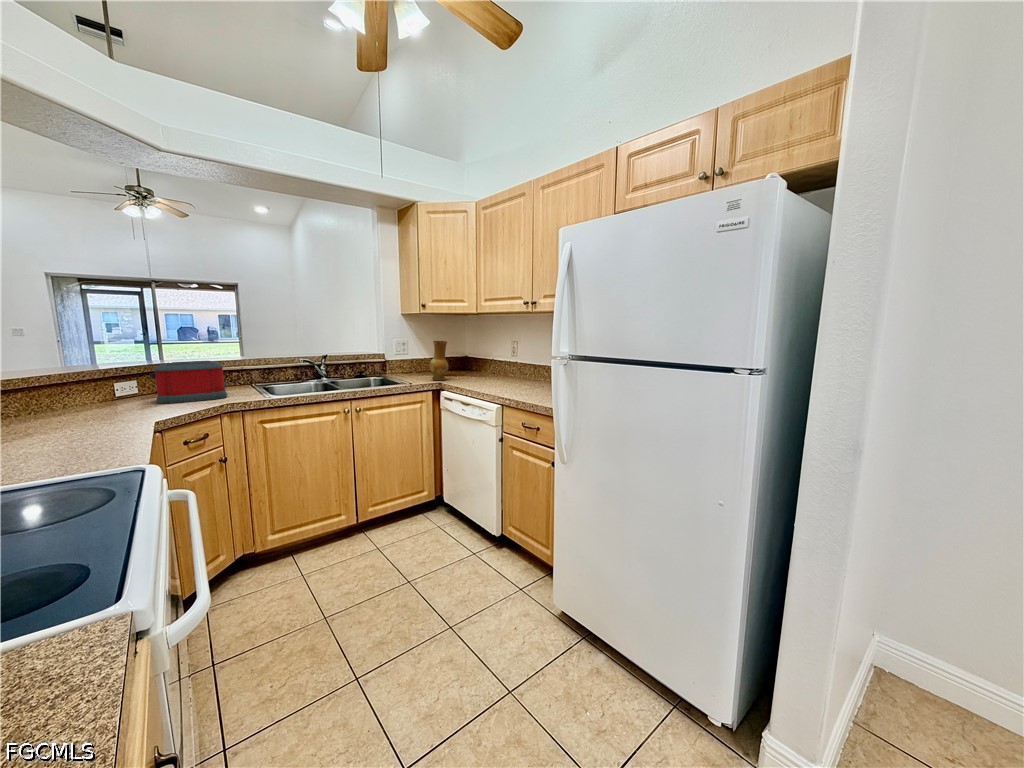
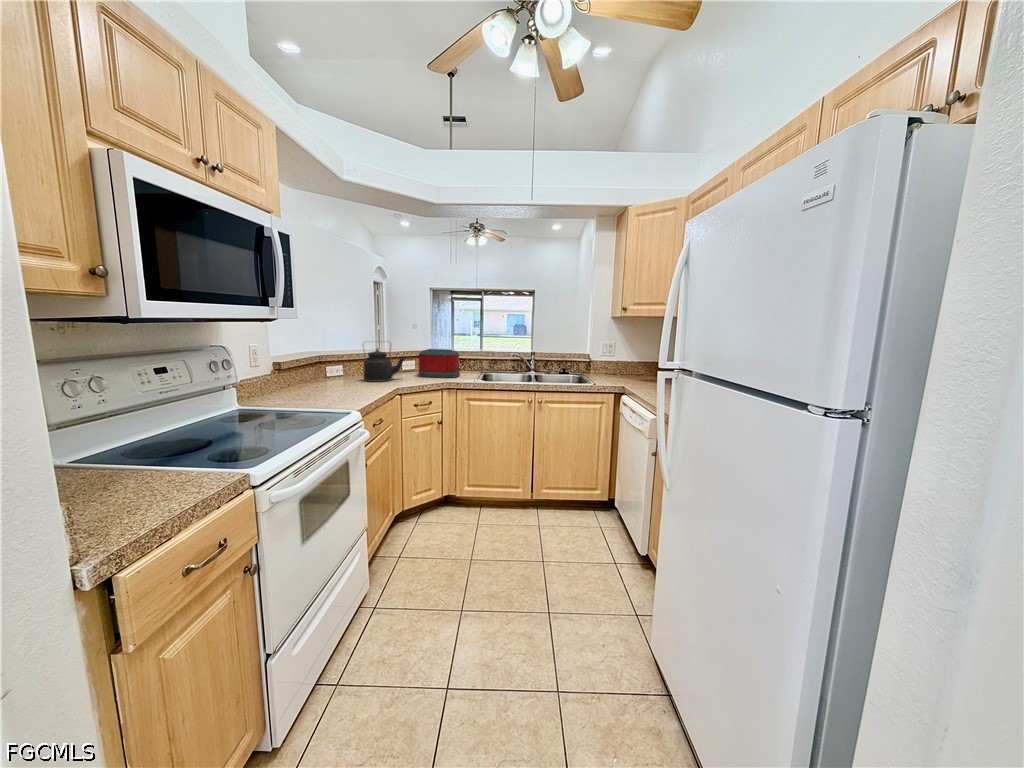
ceramic jug: present [429,341,449,380] -> none [622,345,644,386]
kettle: none [54,355,141,421] -> present [363,342,405,382]

